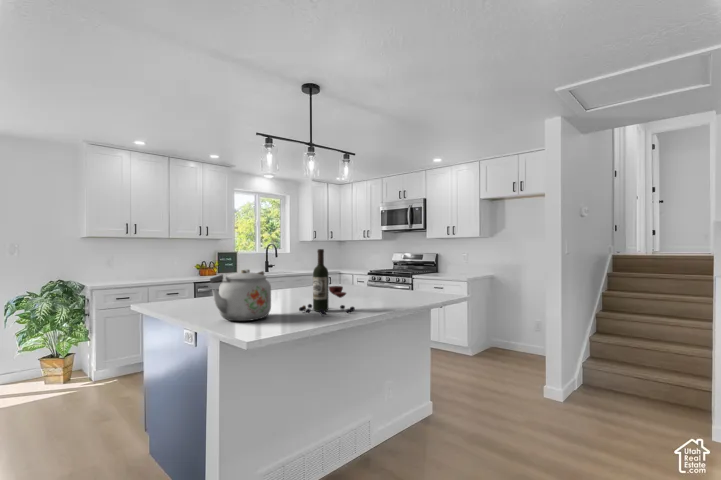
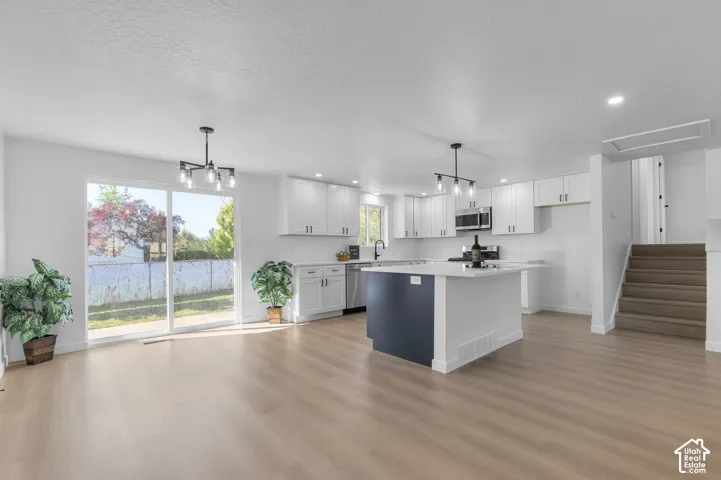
kettle: present [210,269,271,321] -> none [427,244,458,269]

